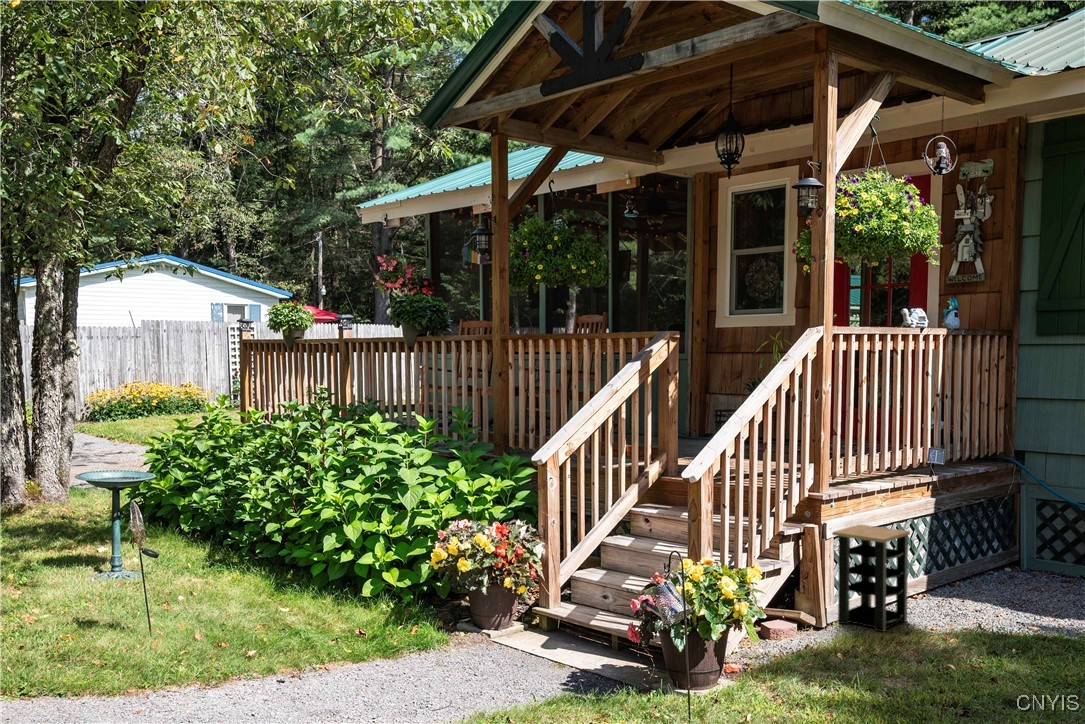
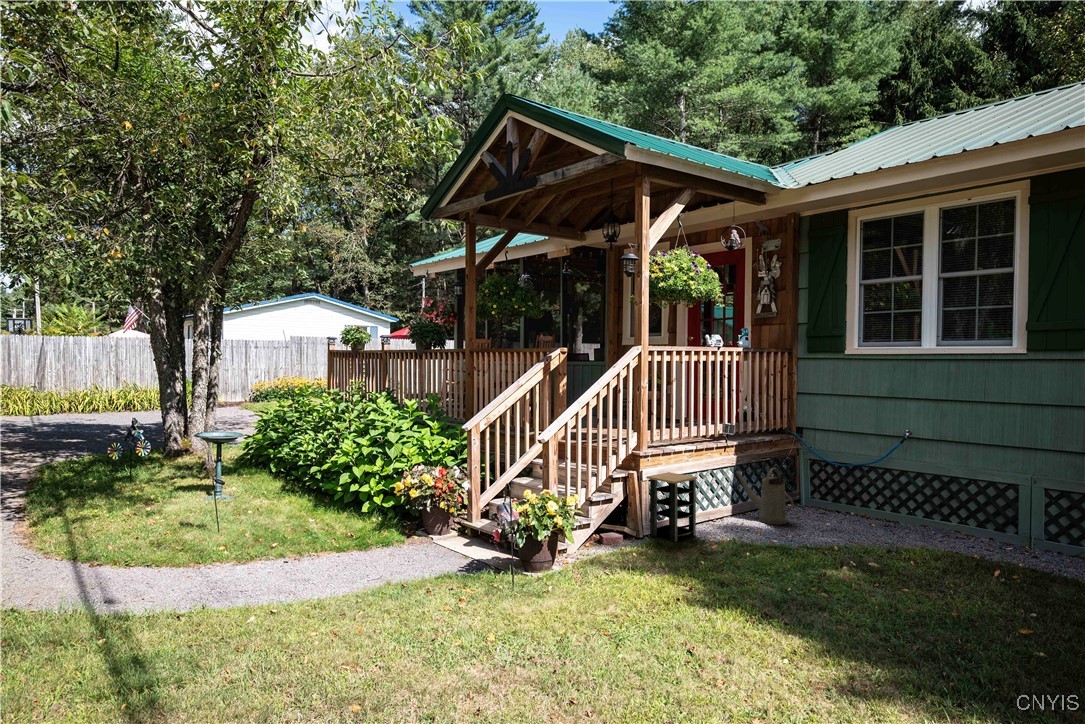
watering can: none [944,514,1042,601] -> present [736,468,794,524]

